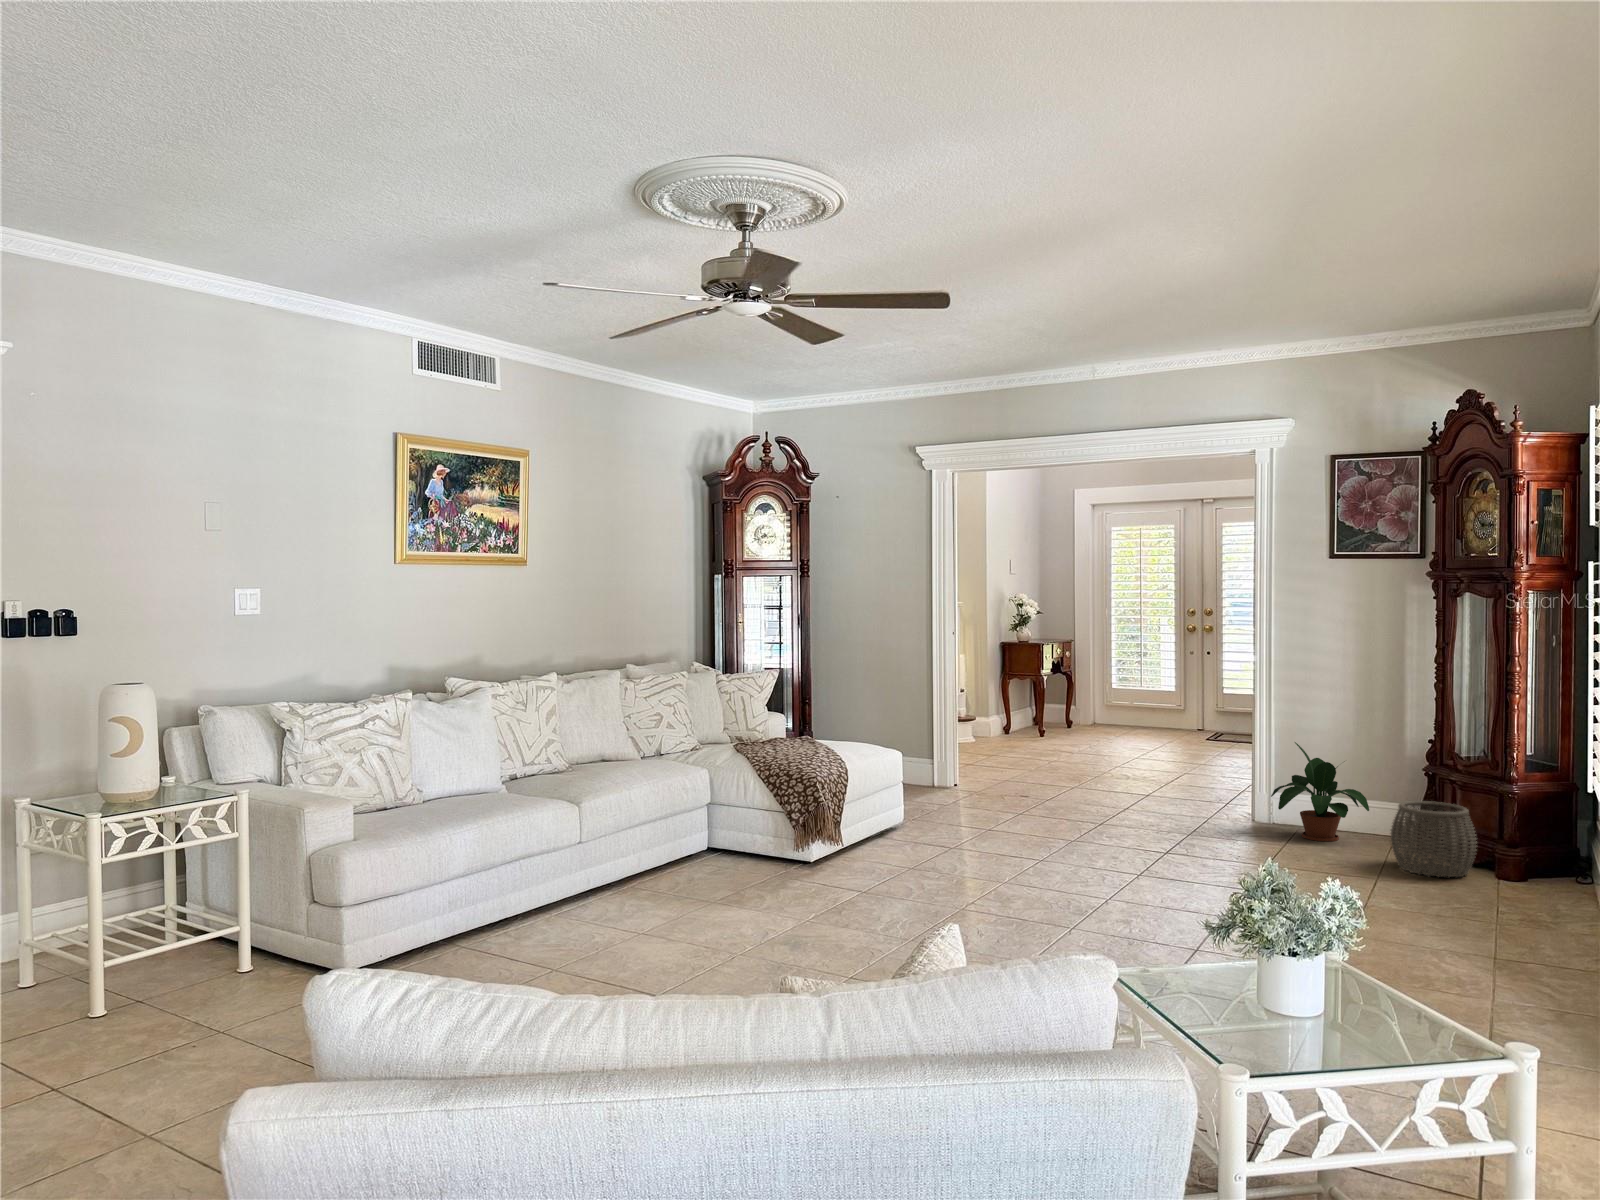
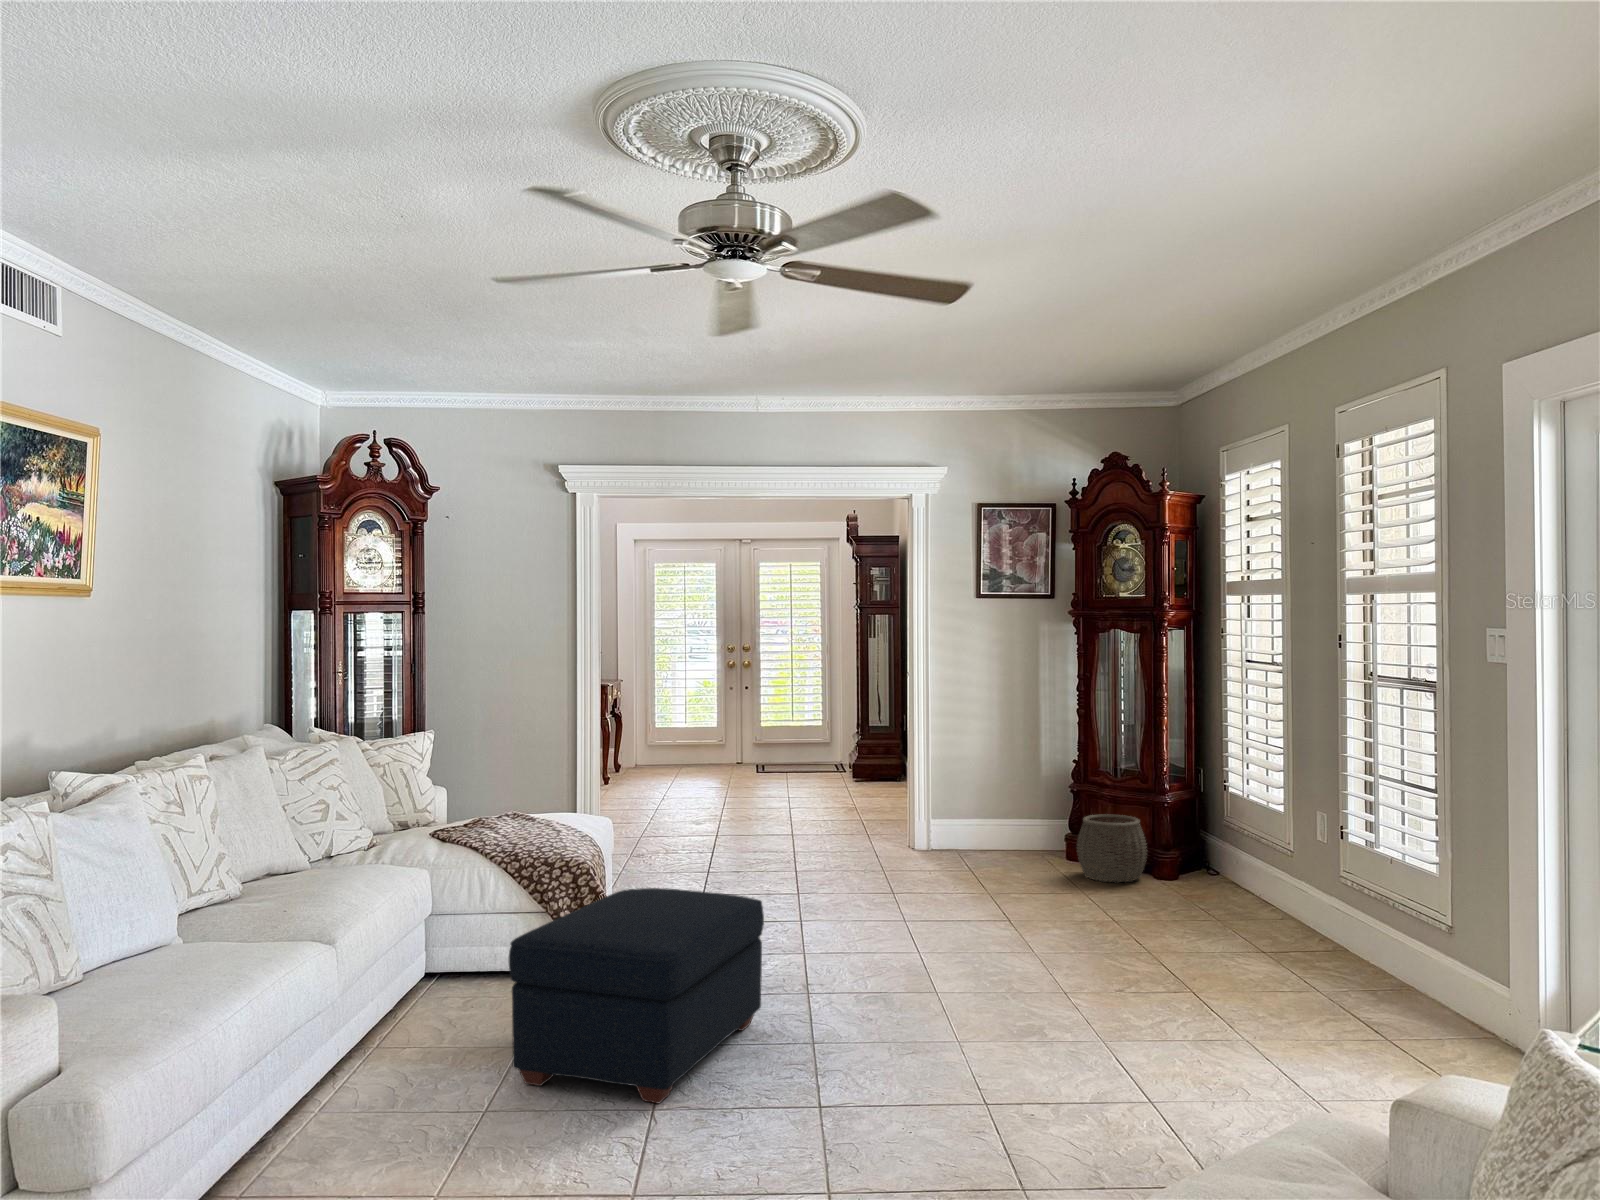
potted plant: present [1271,742,1369,841] -> none [945,771,1035,864]
ottoman: none [663,799,883,953] -> present [509,888,764,1103]

